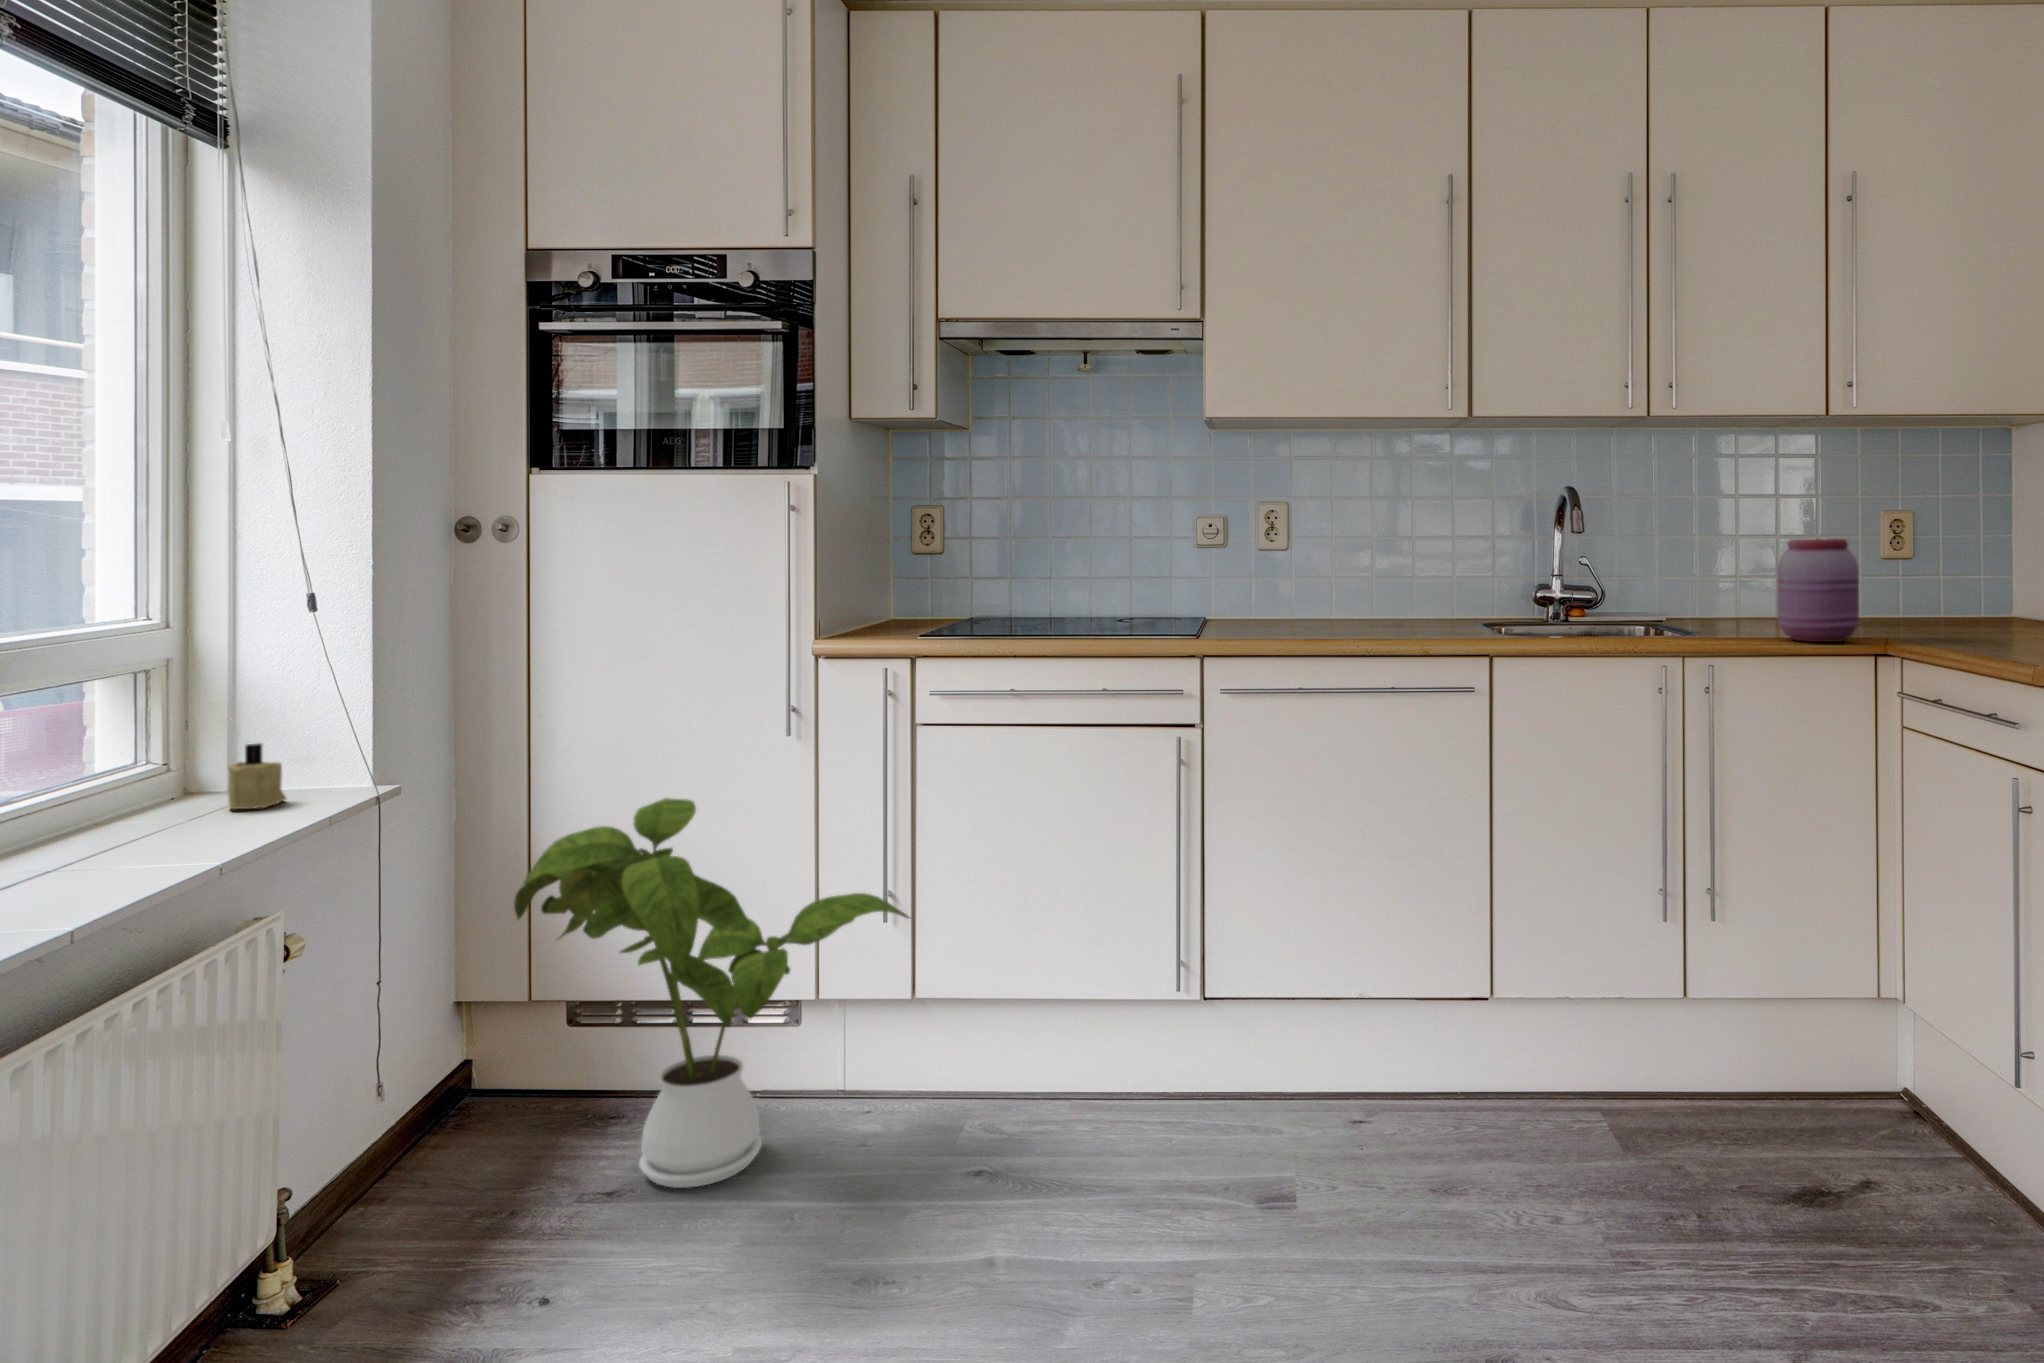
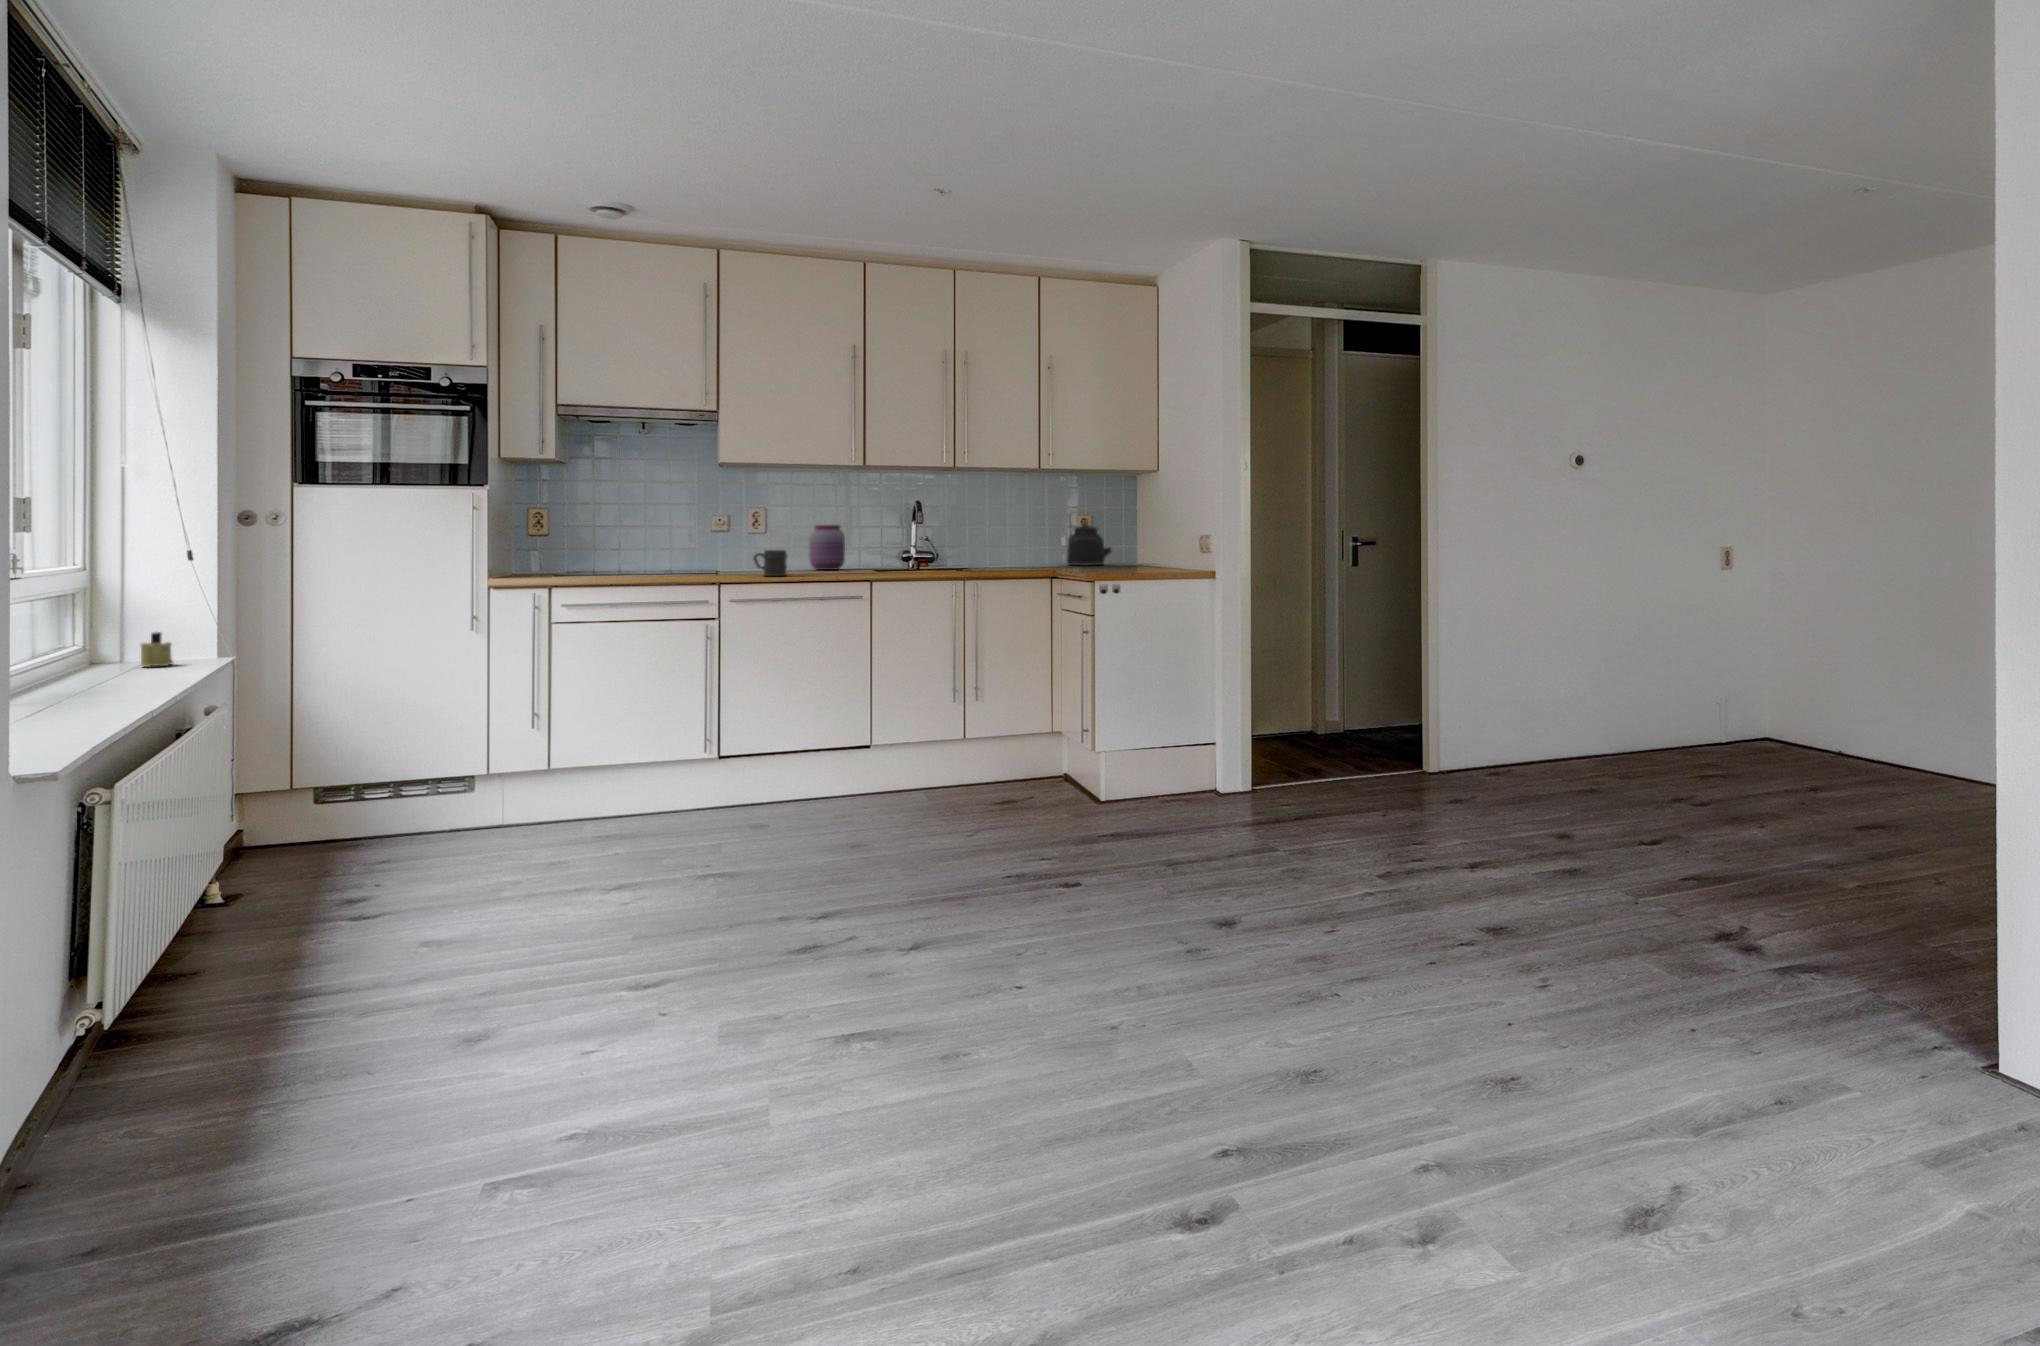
kettle: none [1865,507,1981,621] -> present [1067,514,1111,566]
jar: present [1777,539,1859,642] -> present [809,525,845,570]
mug: none [1262,589,1327,644] -> present [753,550,787,576]
house plant: present [514,798,910,1188] -> none [312,657,554,861]

